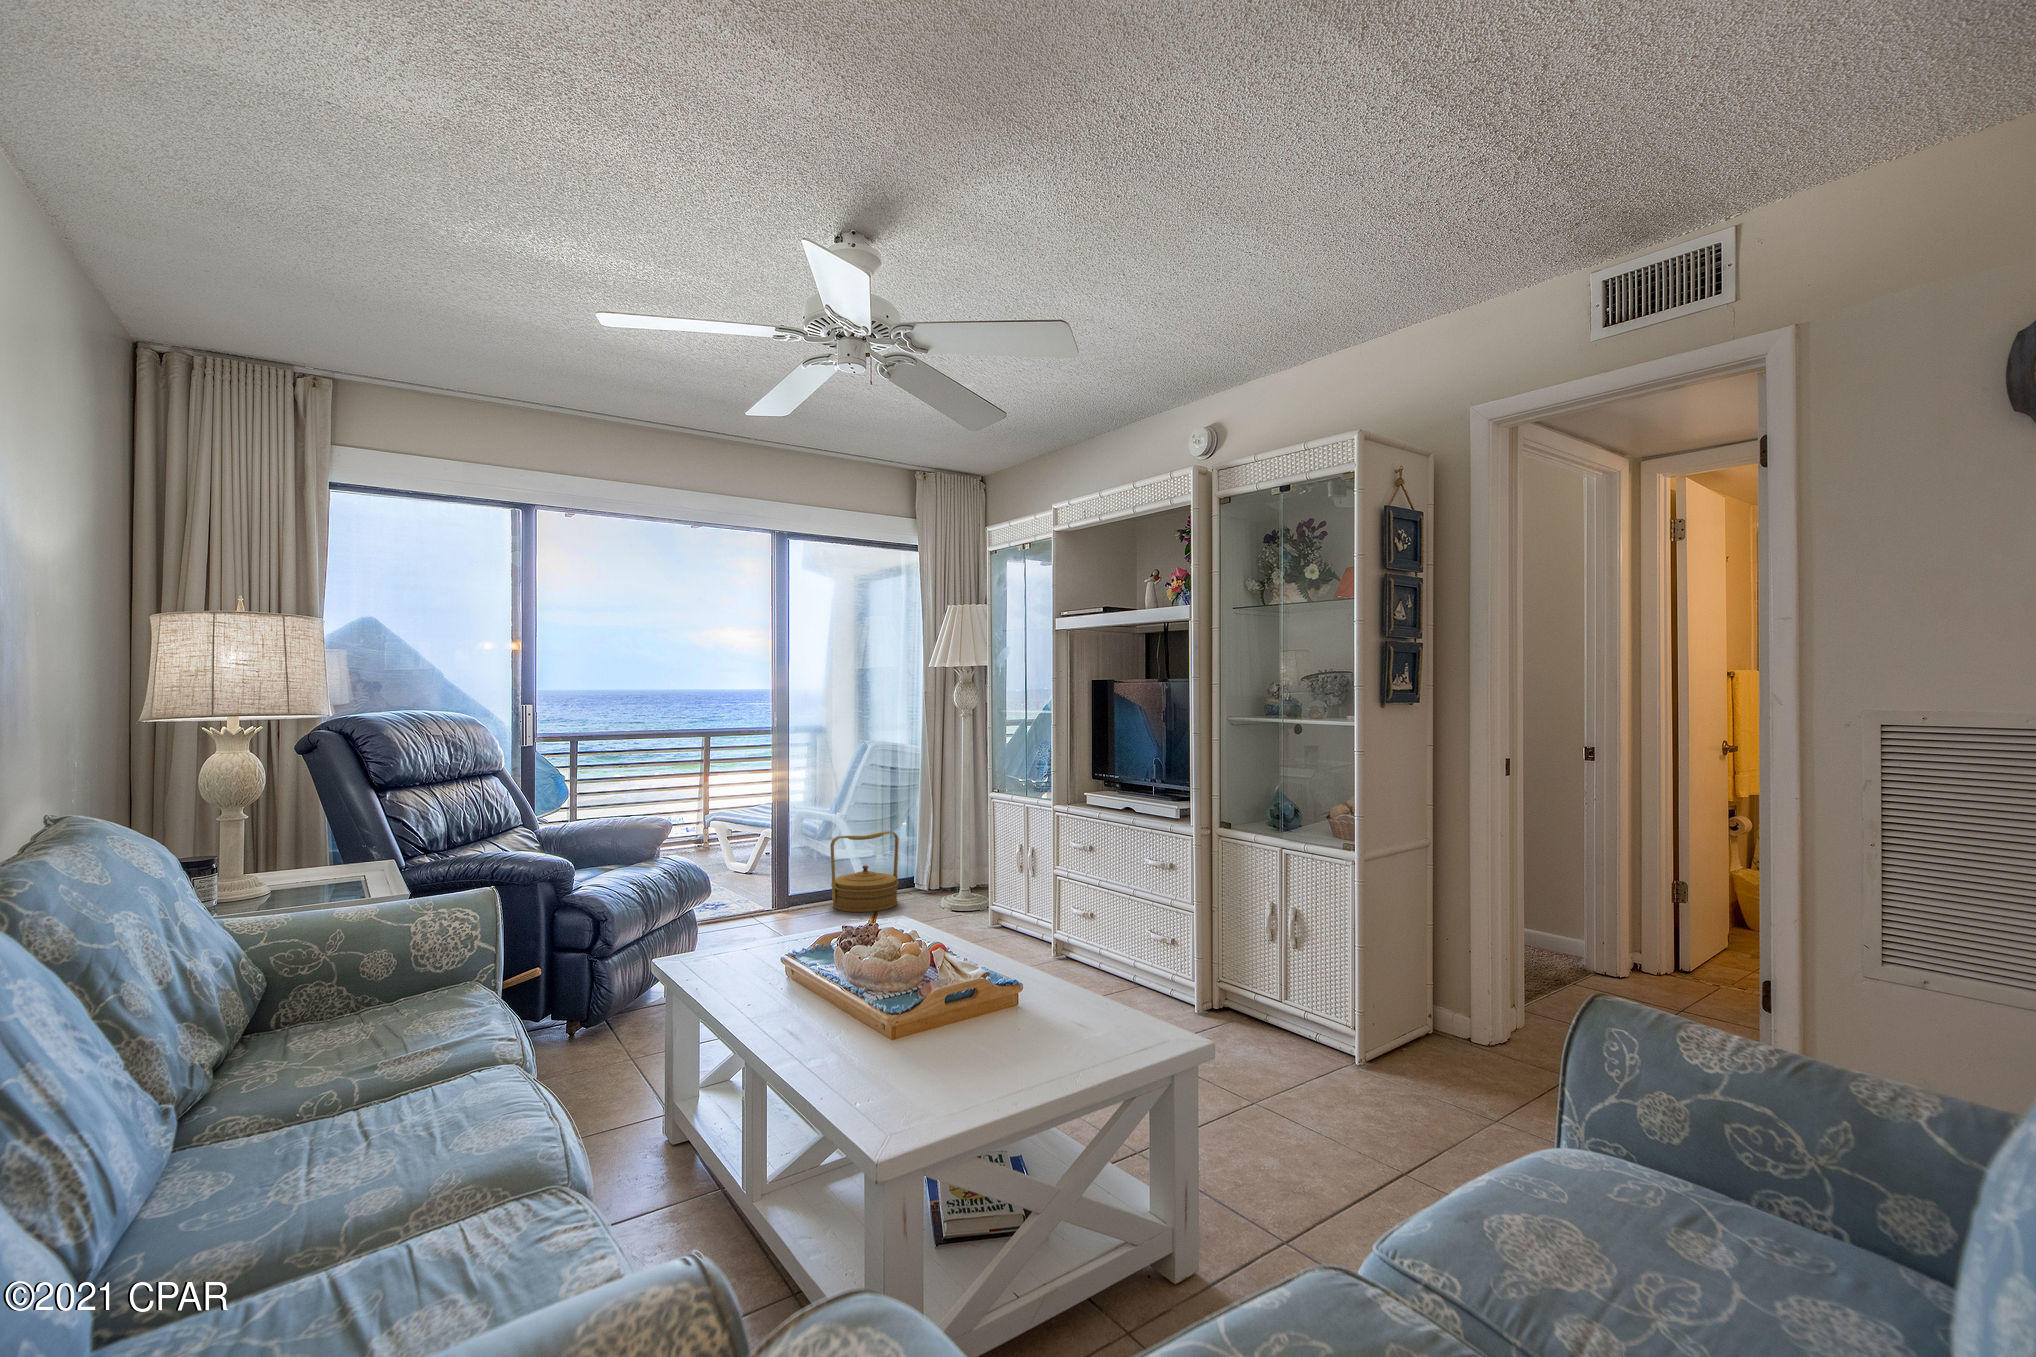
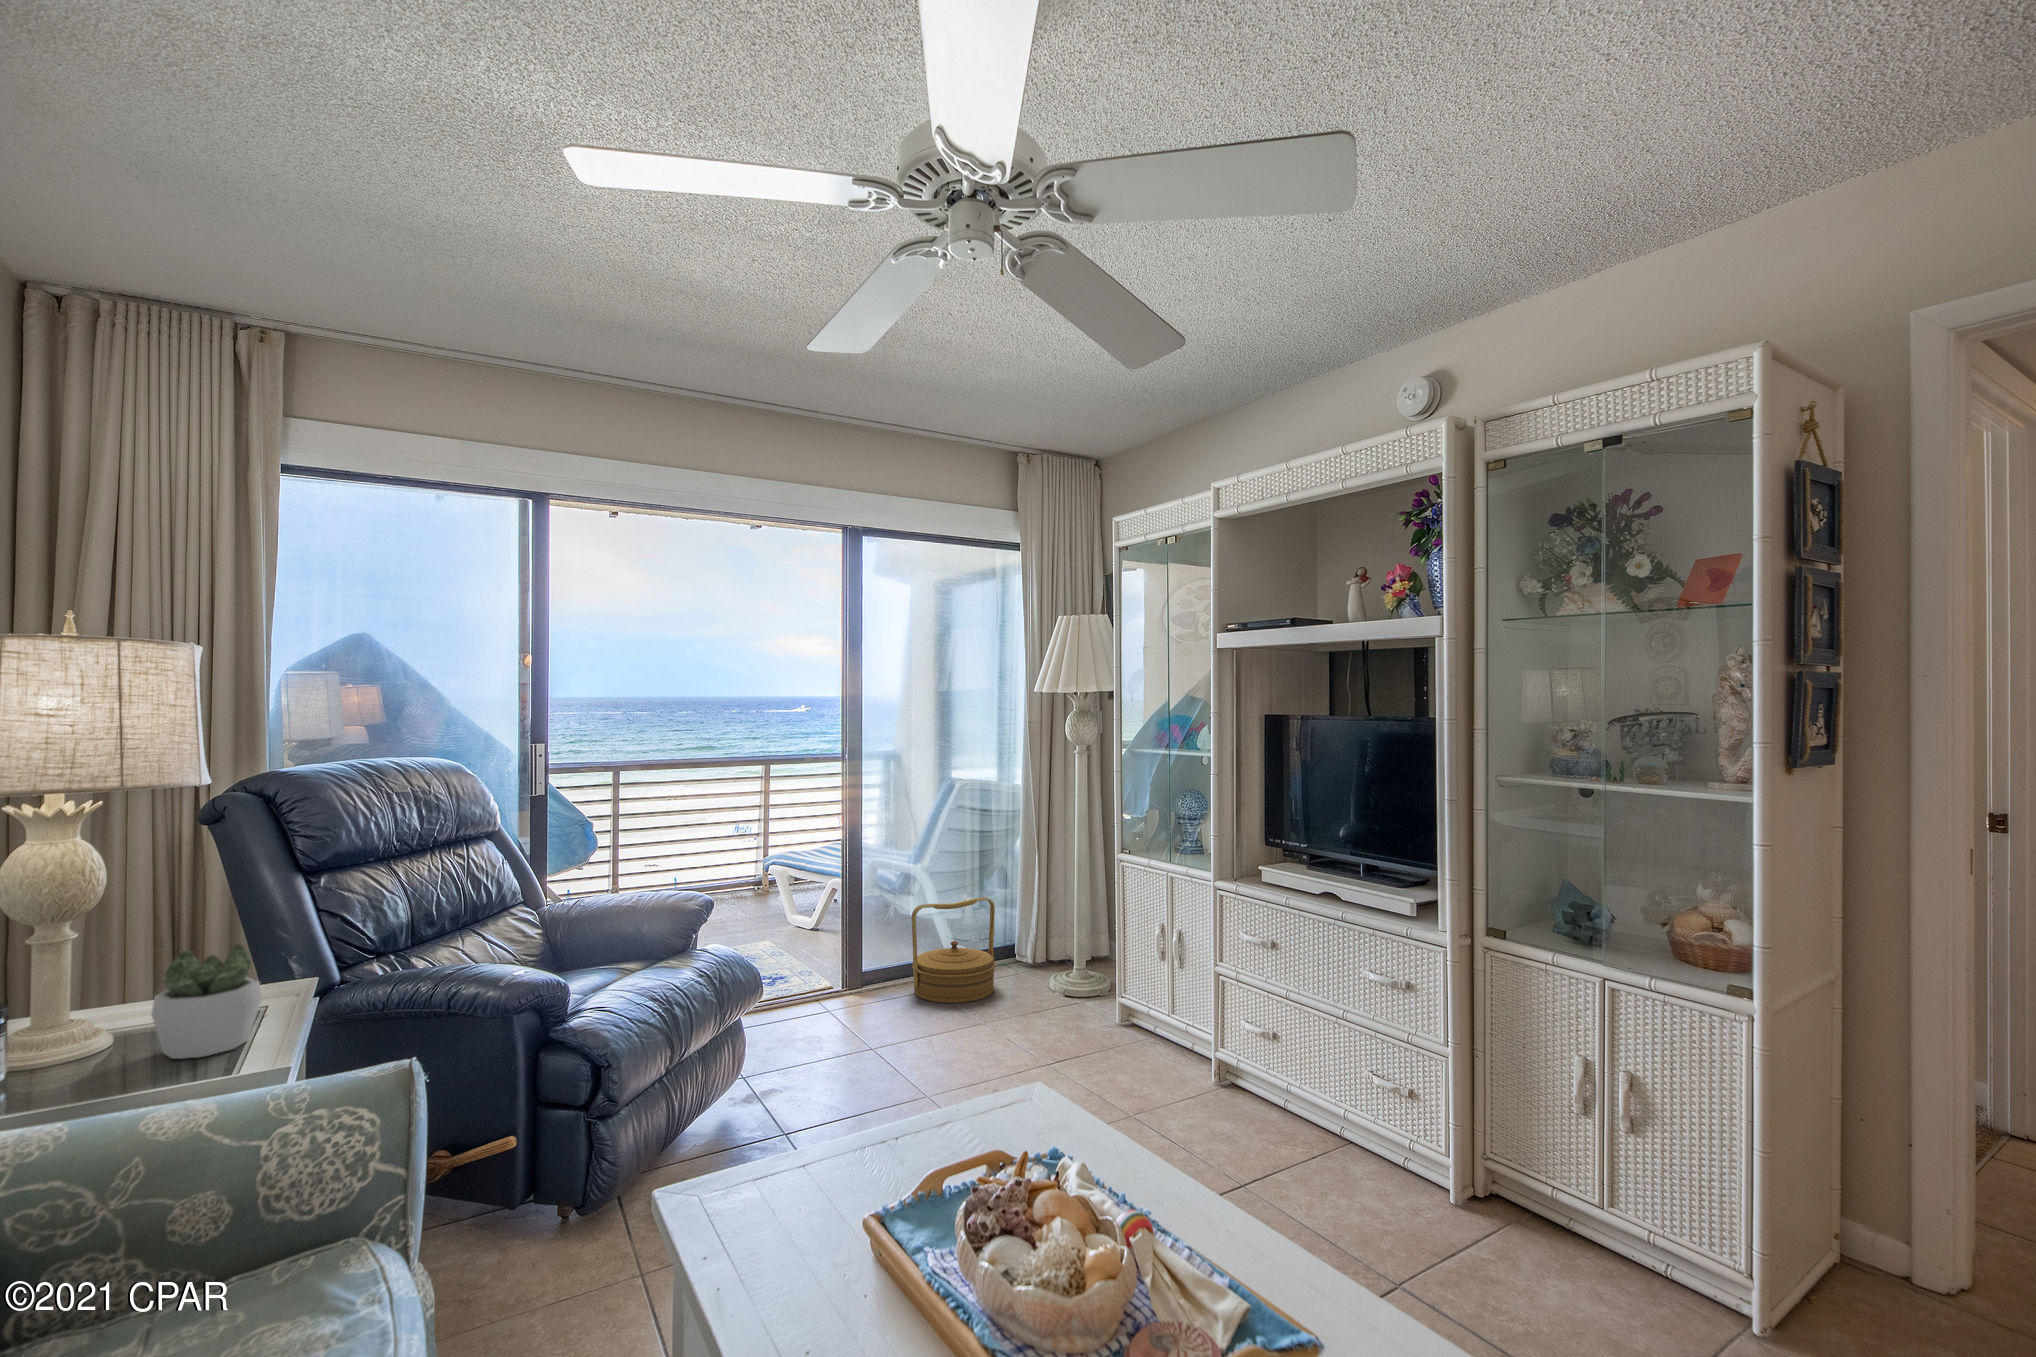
succulent plant: none [301,827,371,898] -> present [151,944,262,1059]

